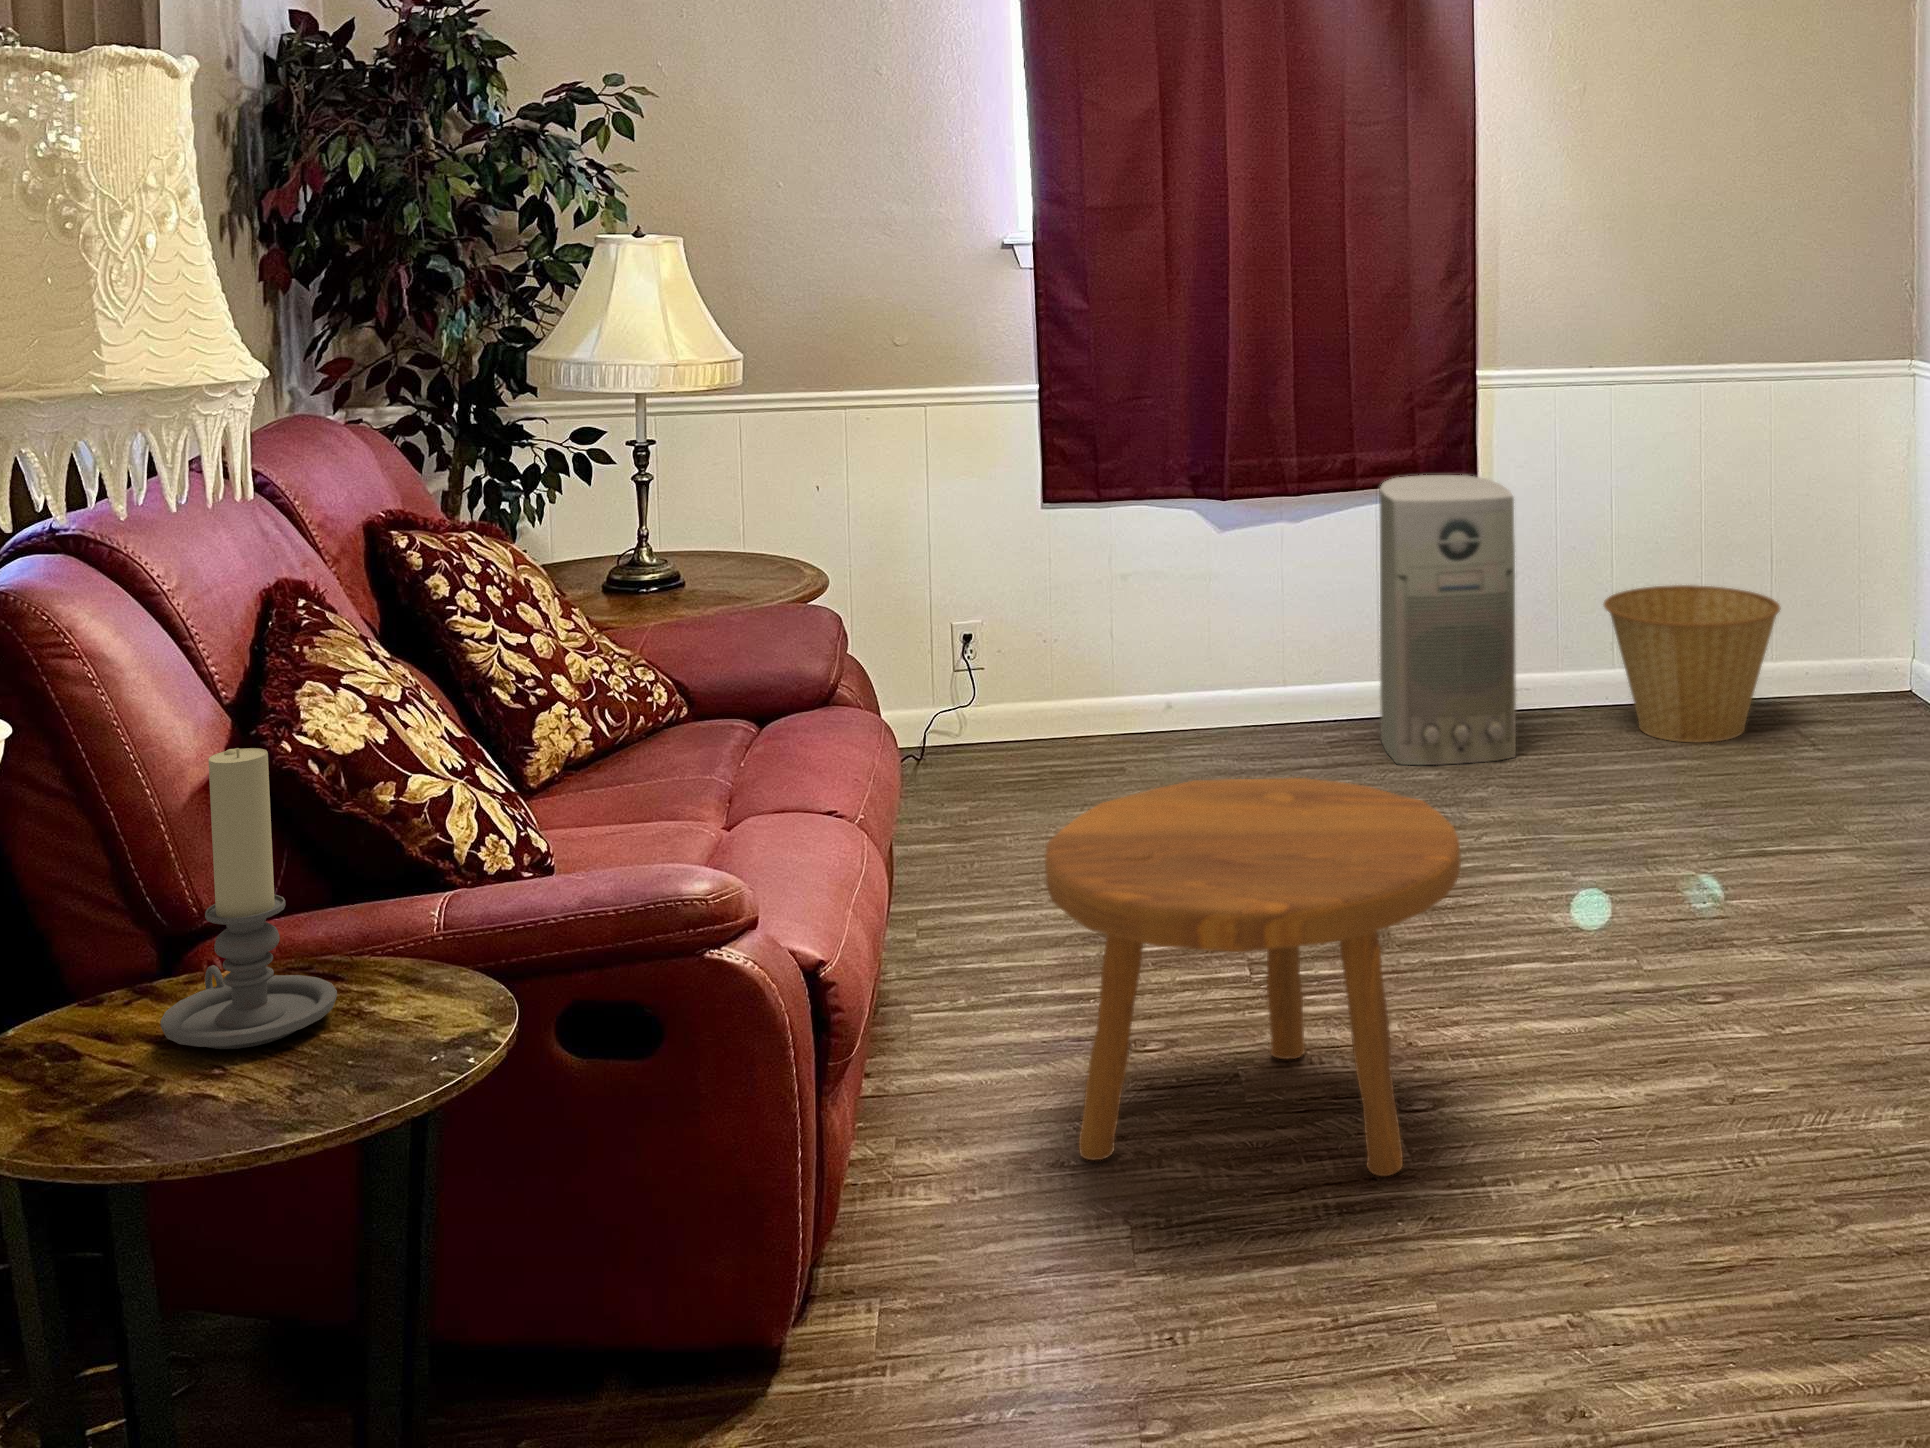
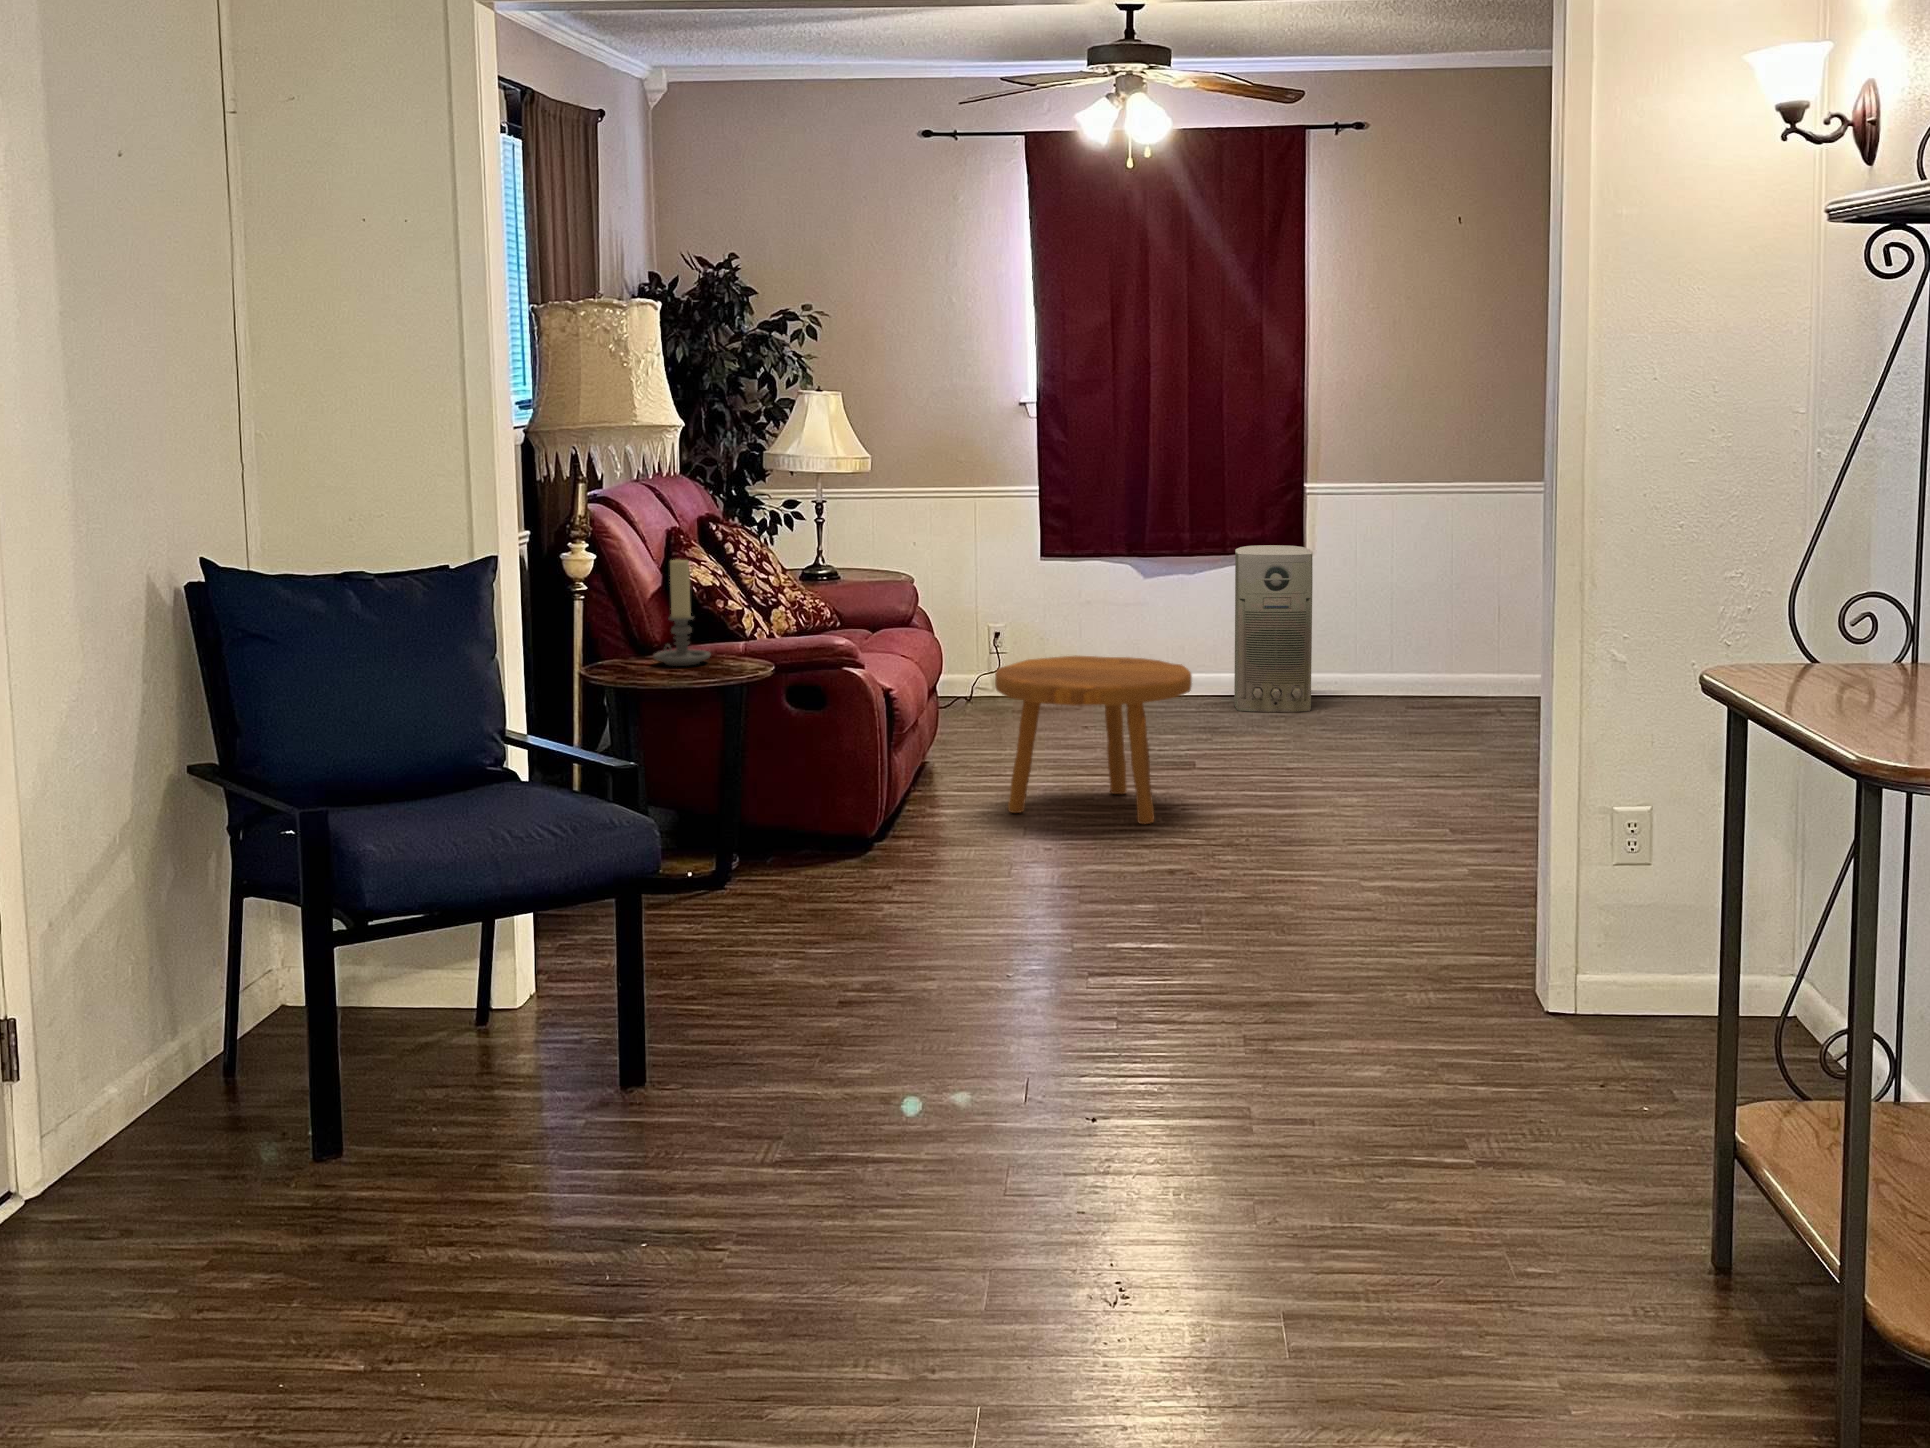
basket: present [1604,585,1781,742] -> none [1374,620,1485,710]

